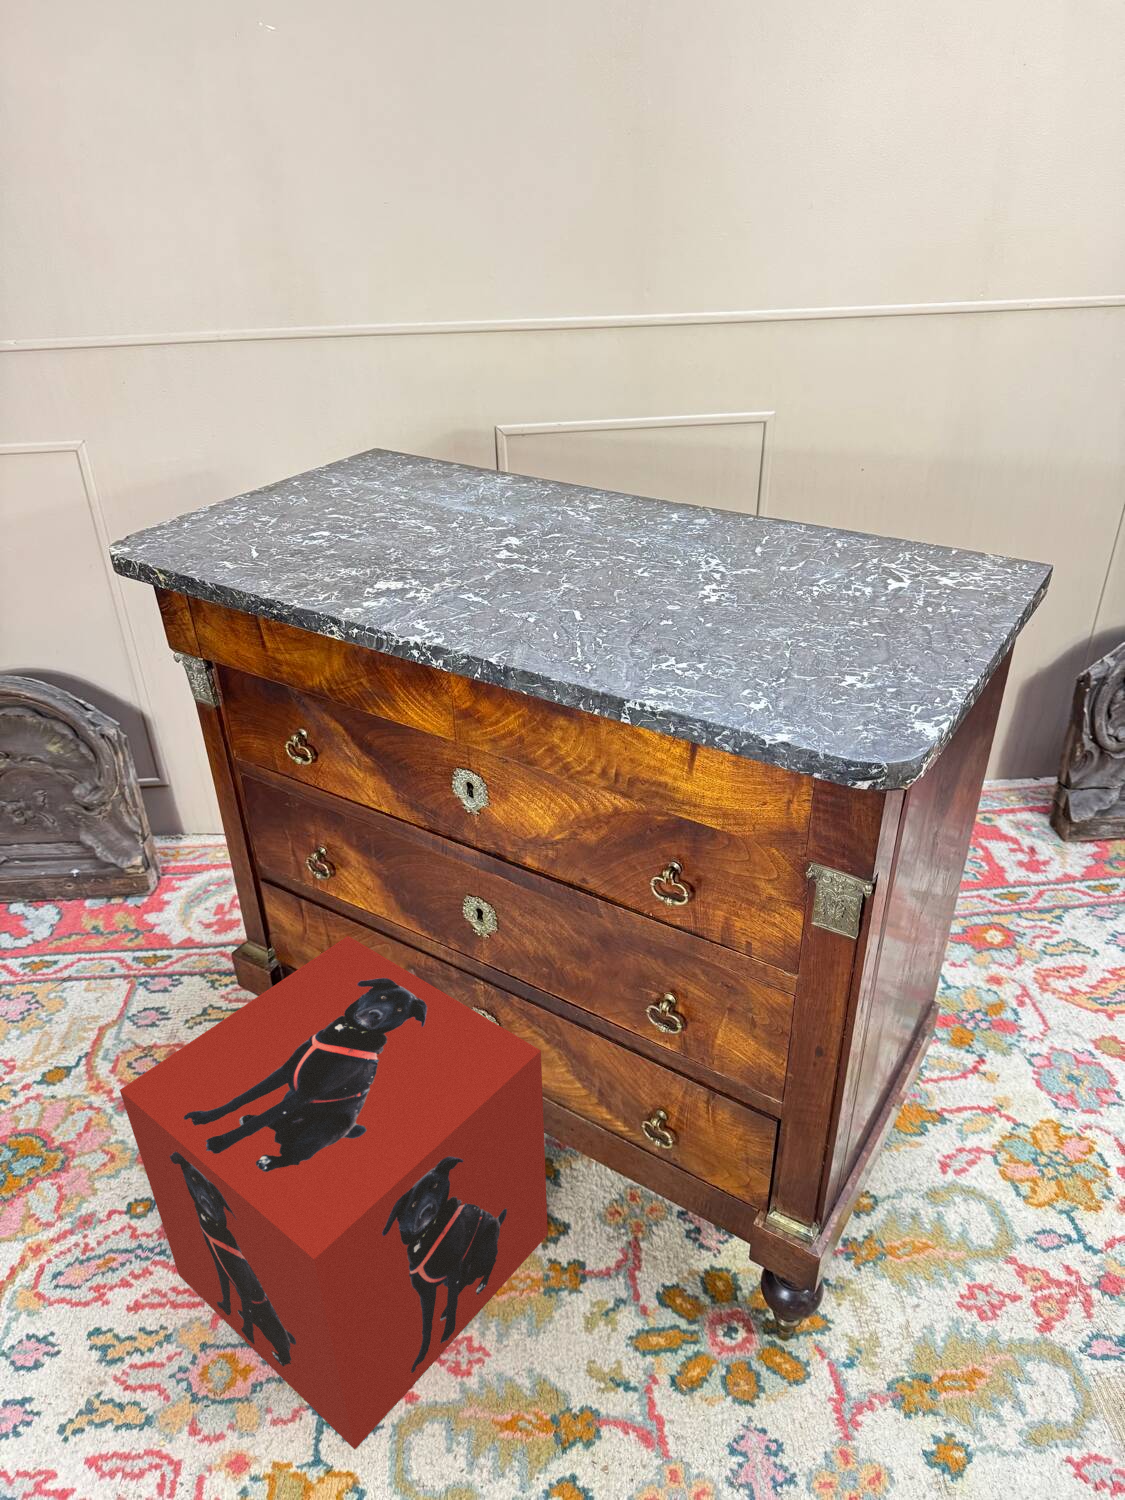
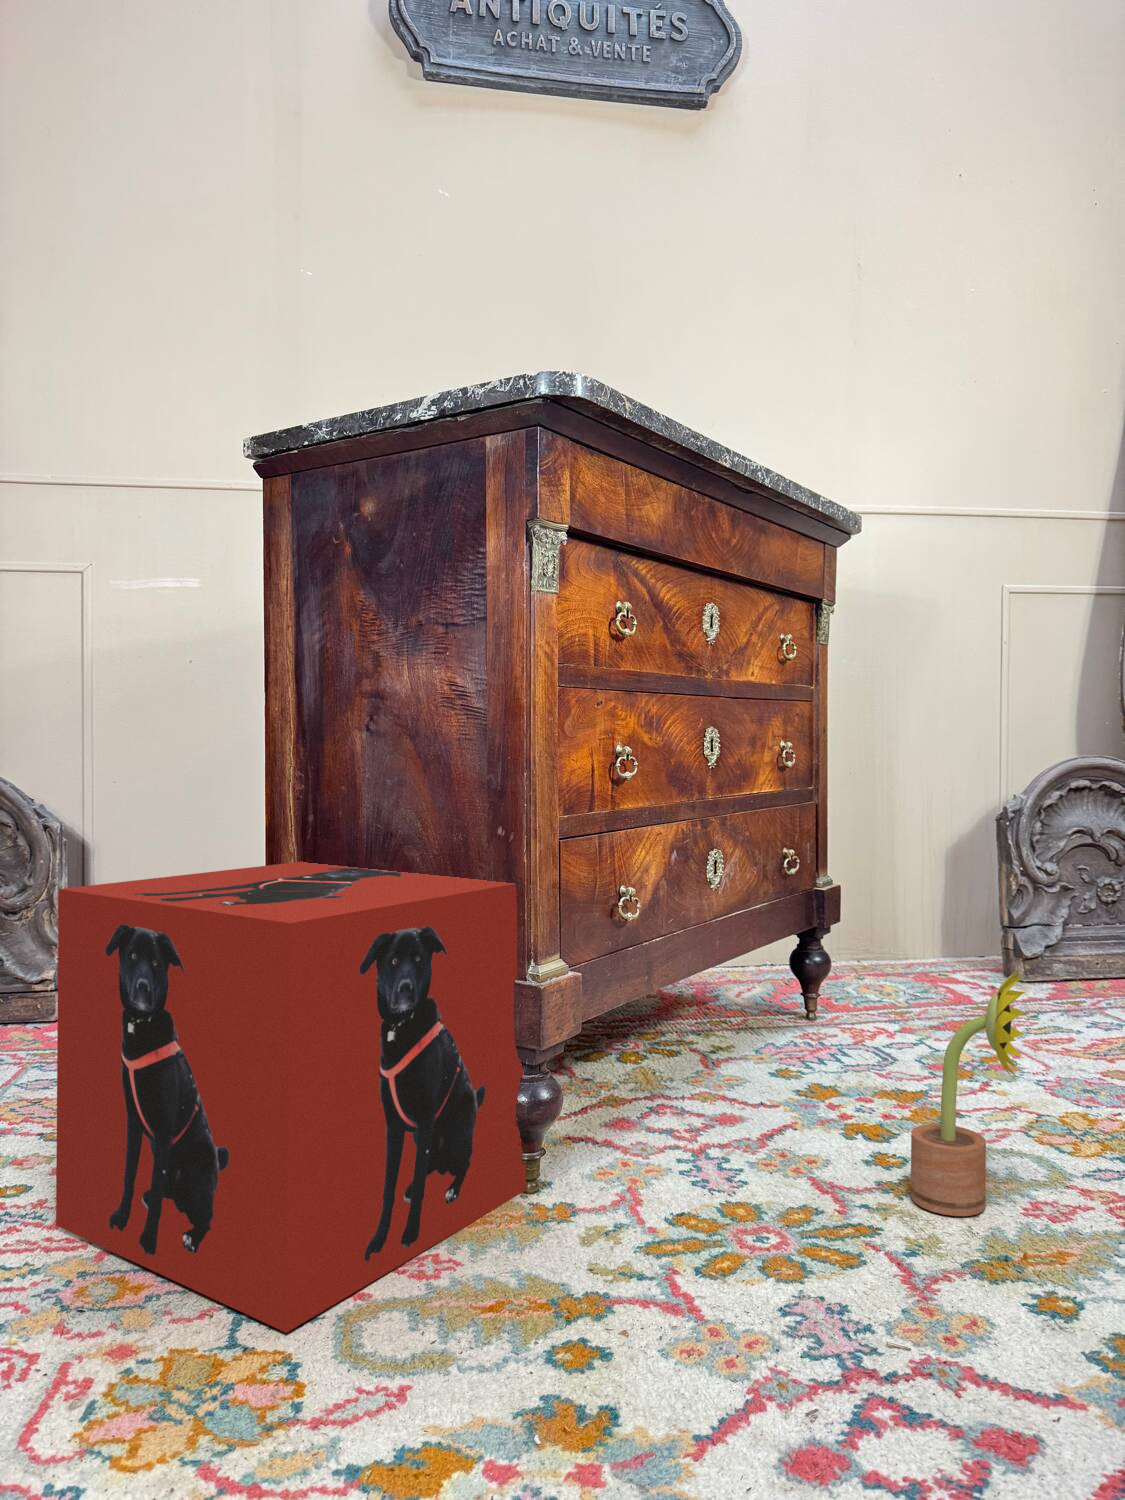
decorative plant: none [868,1147,1000,1306] -> present [911,970,1025,1216]

